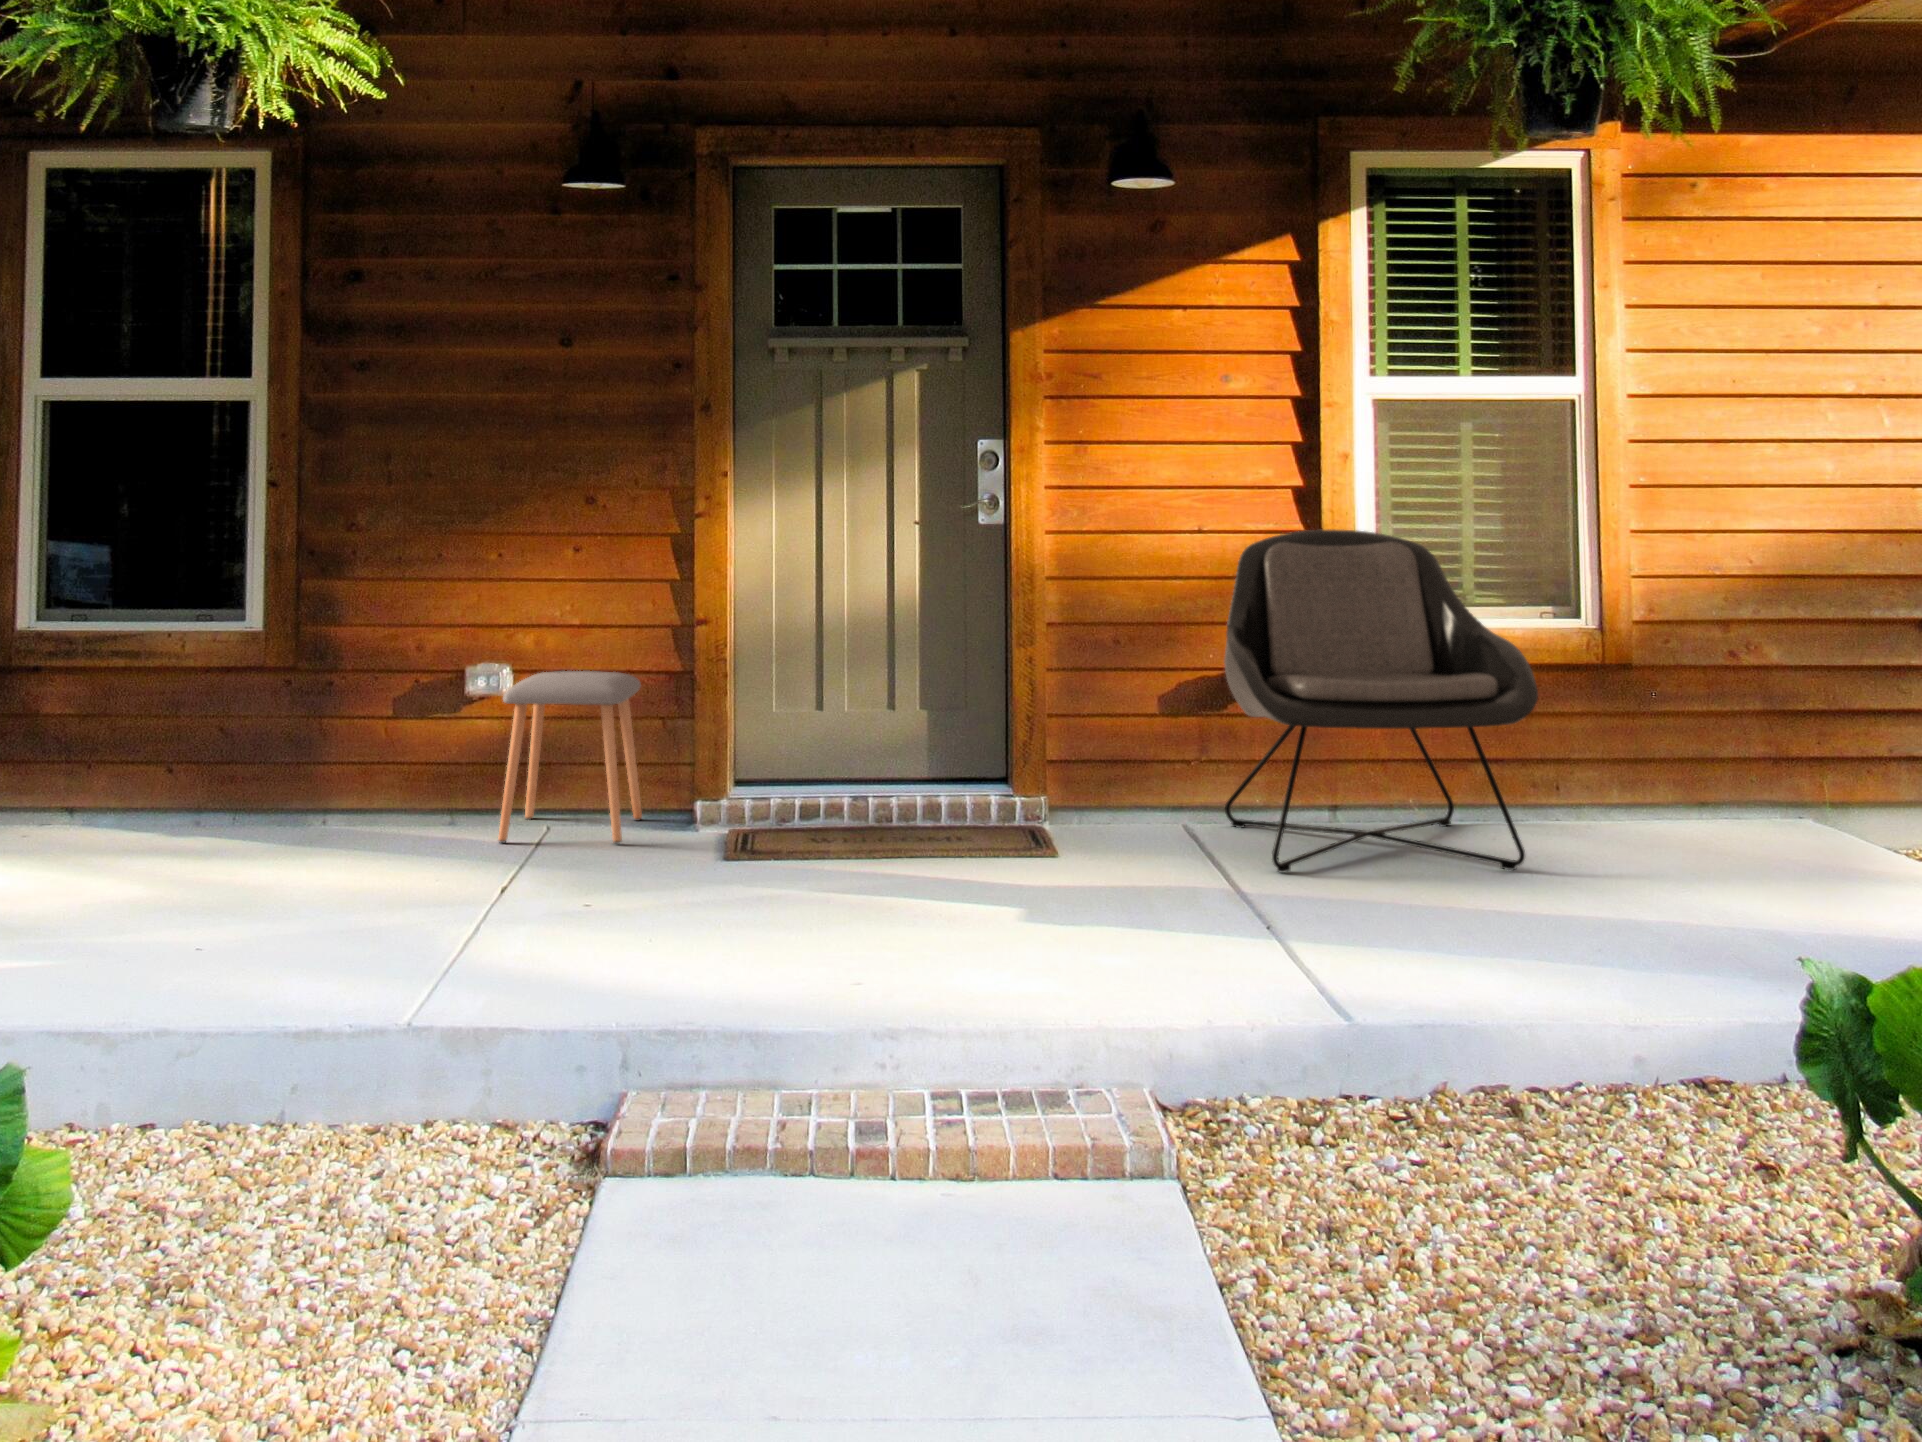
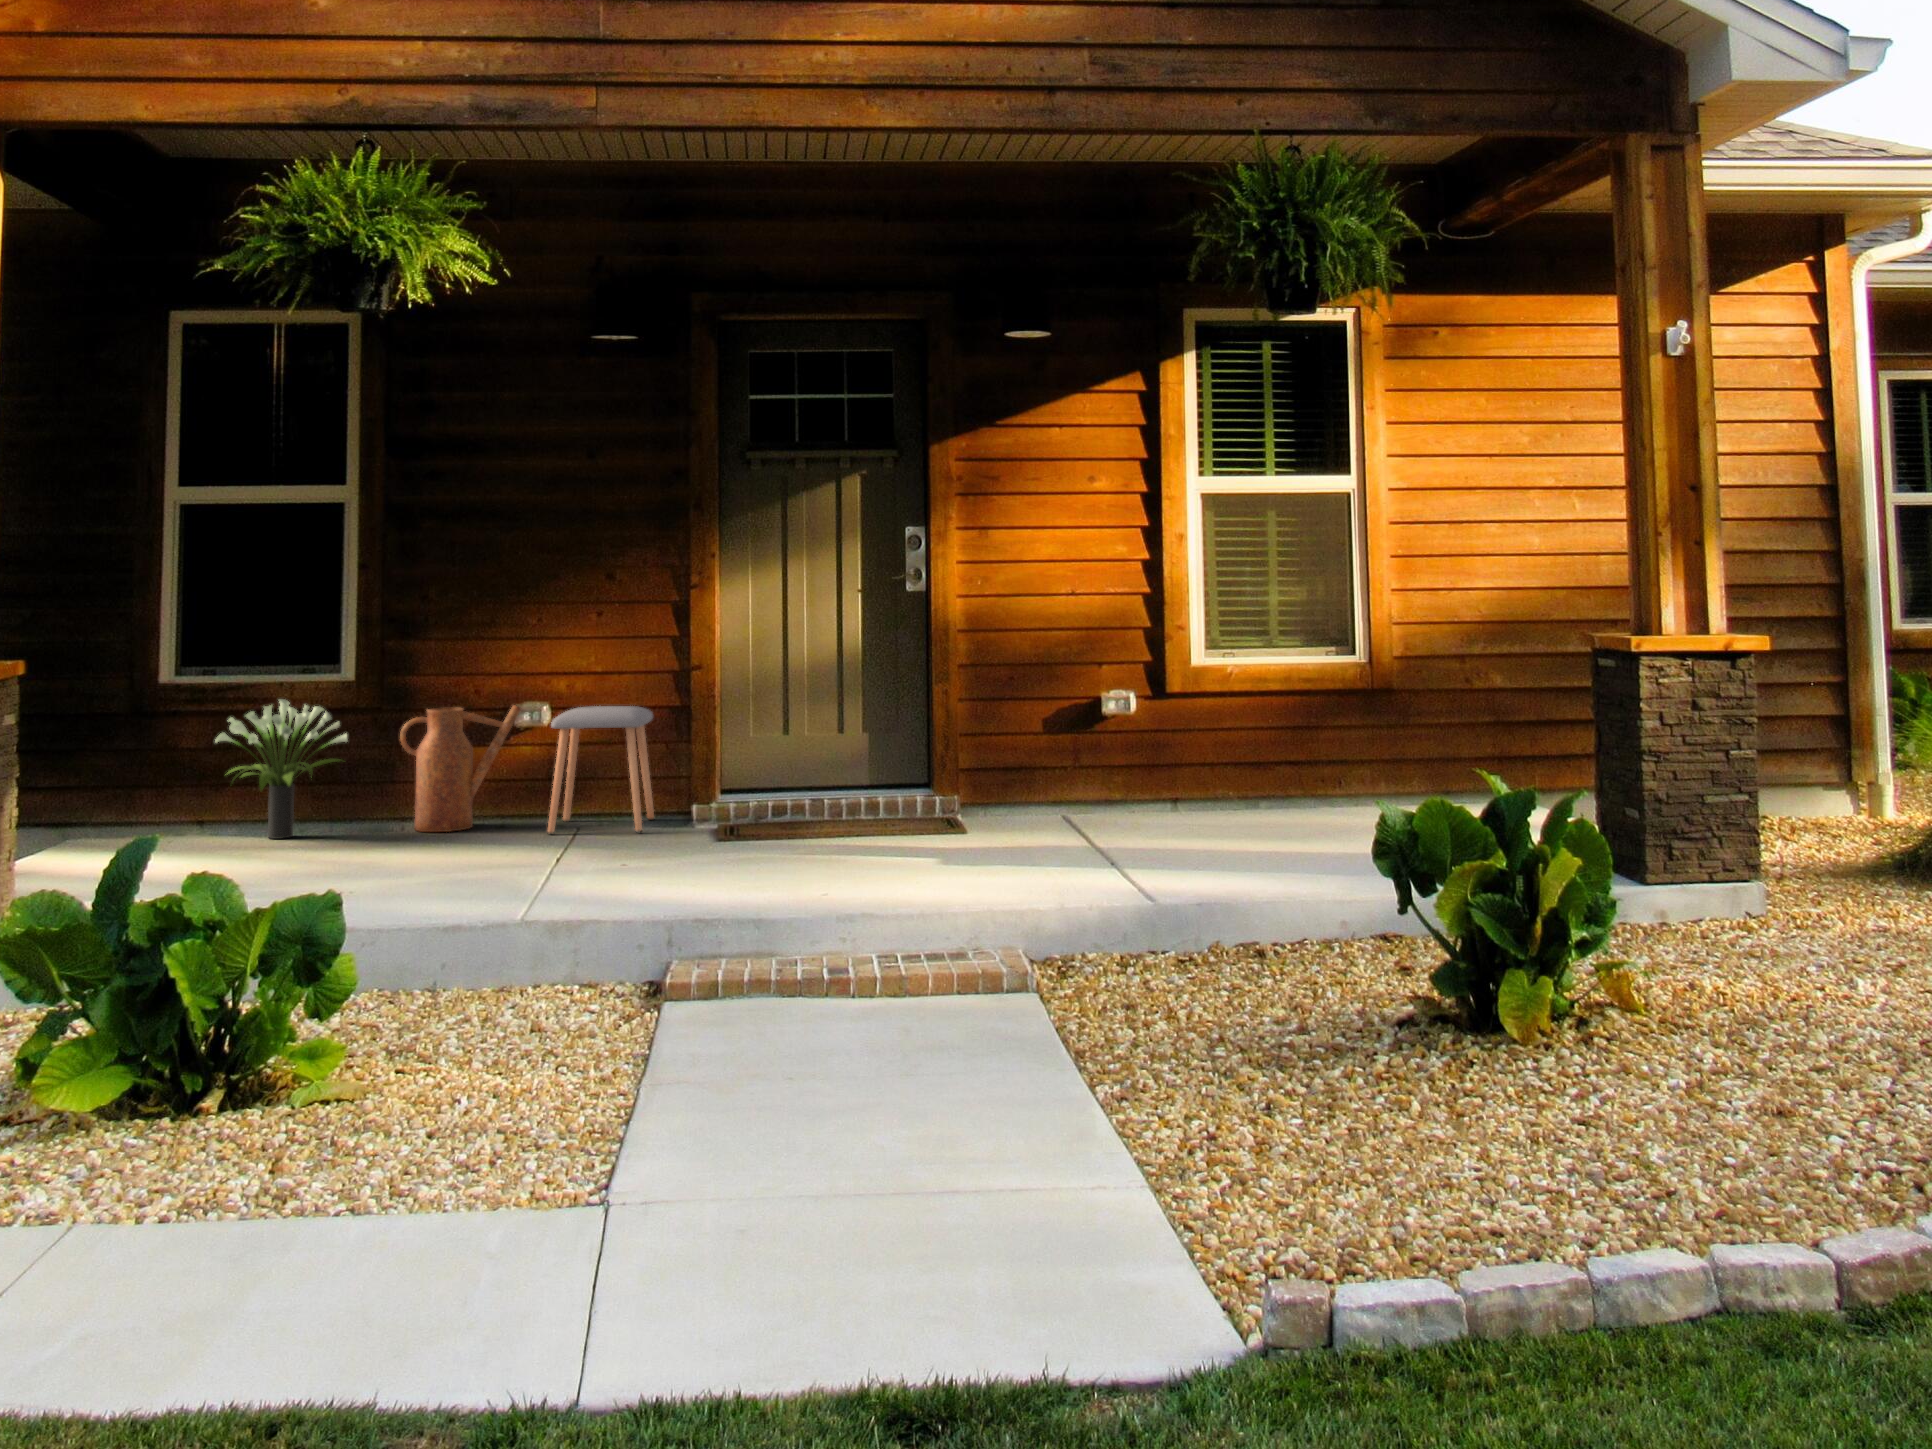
lounge chair: present [1224,529,1538,873] -> none [1092,590,1311,835]
potted plant: none [70,656,244,838] -> present [216,699,347,839]
watering can: none [313,667,469,834] -> present [400,705,521,832]

